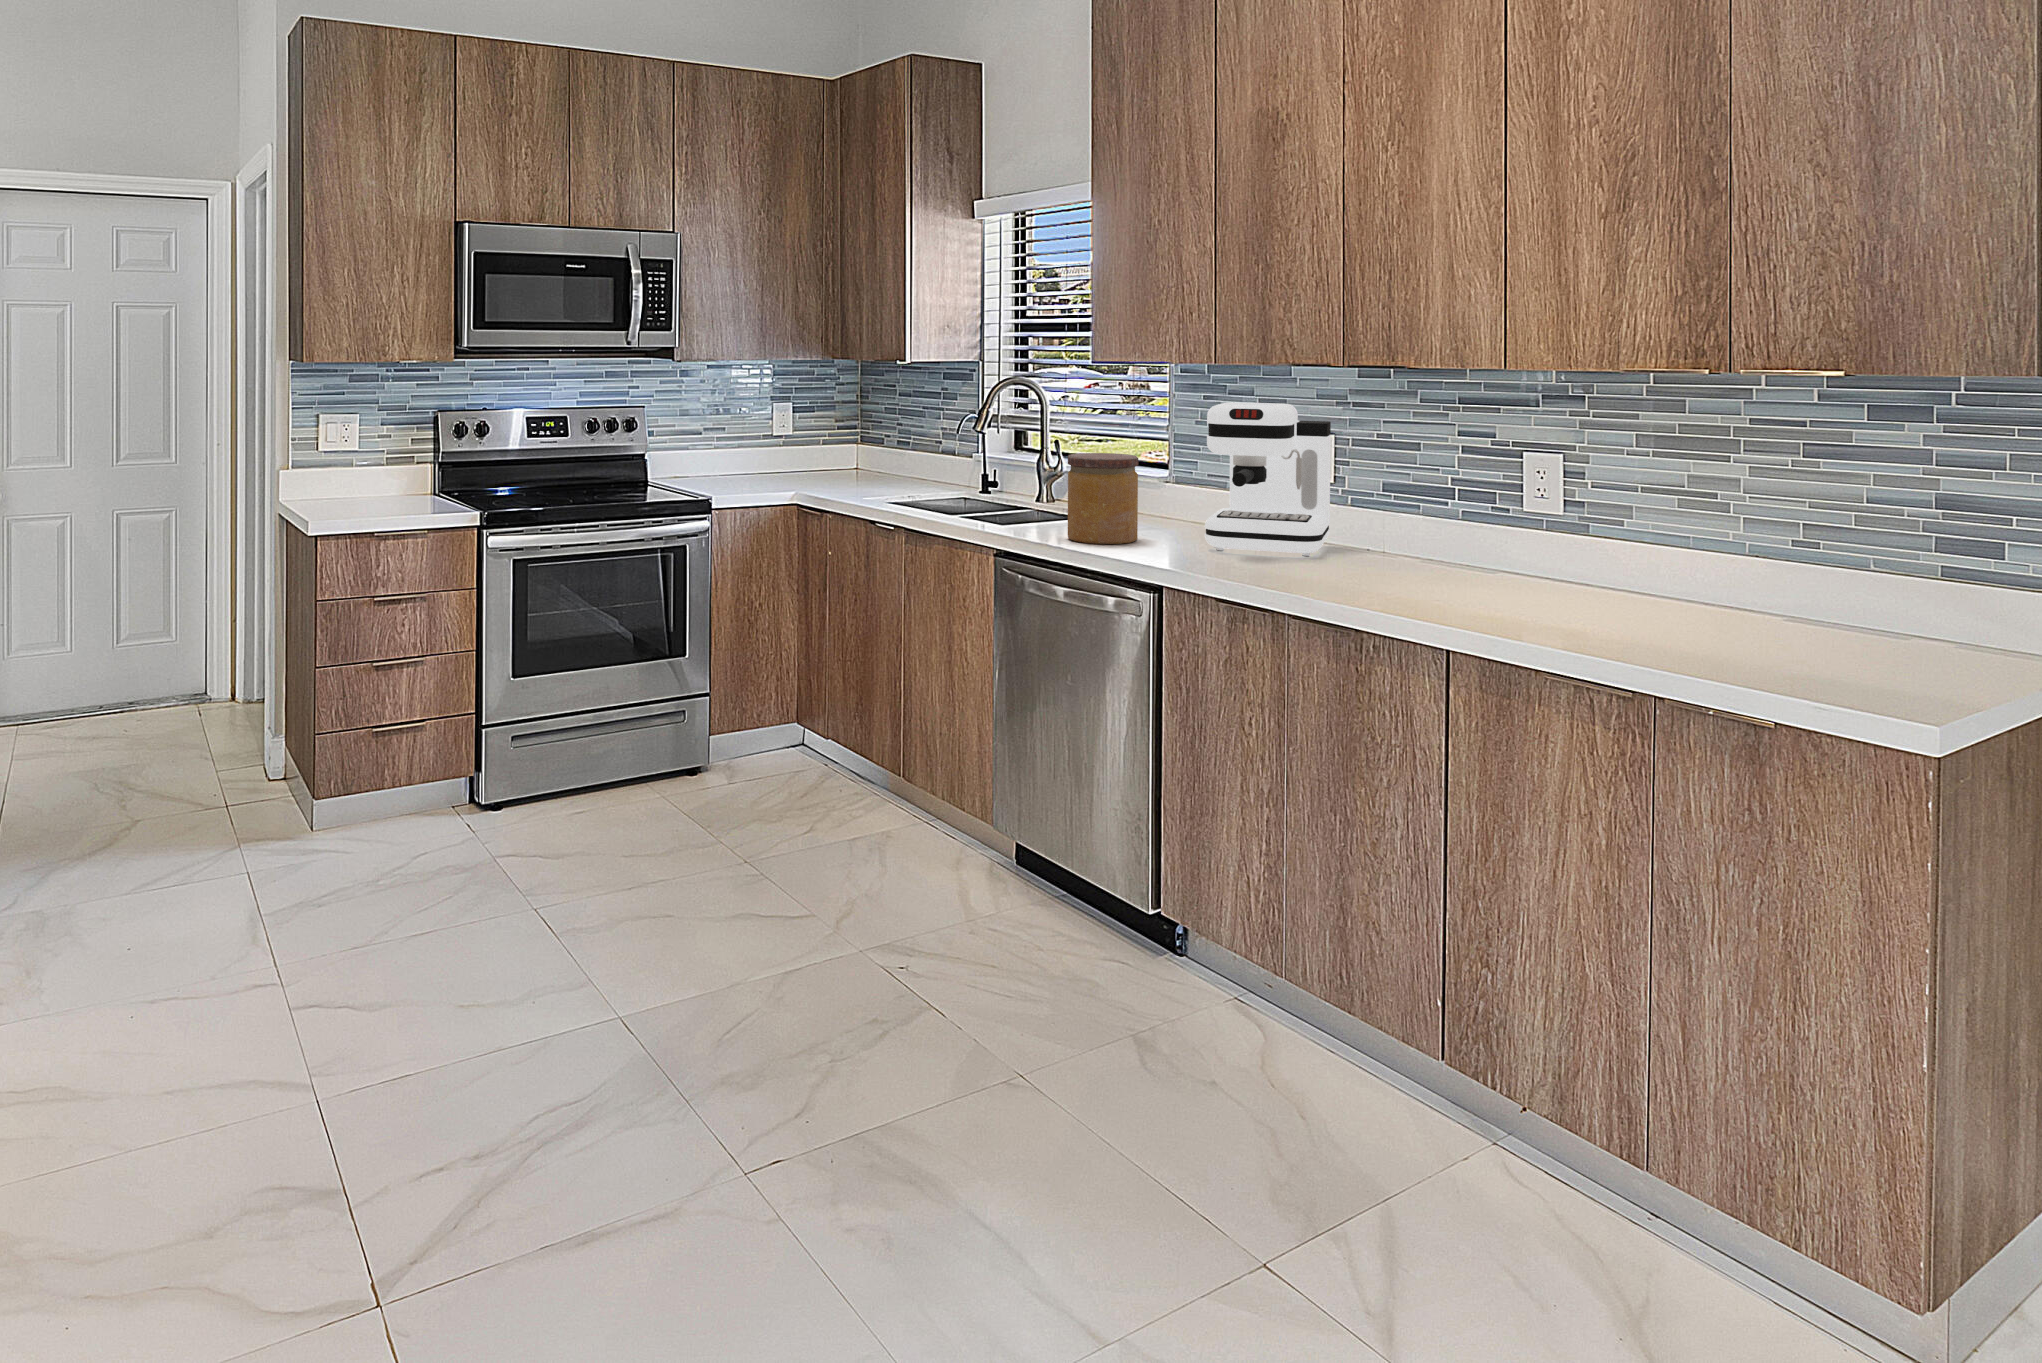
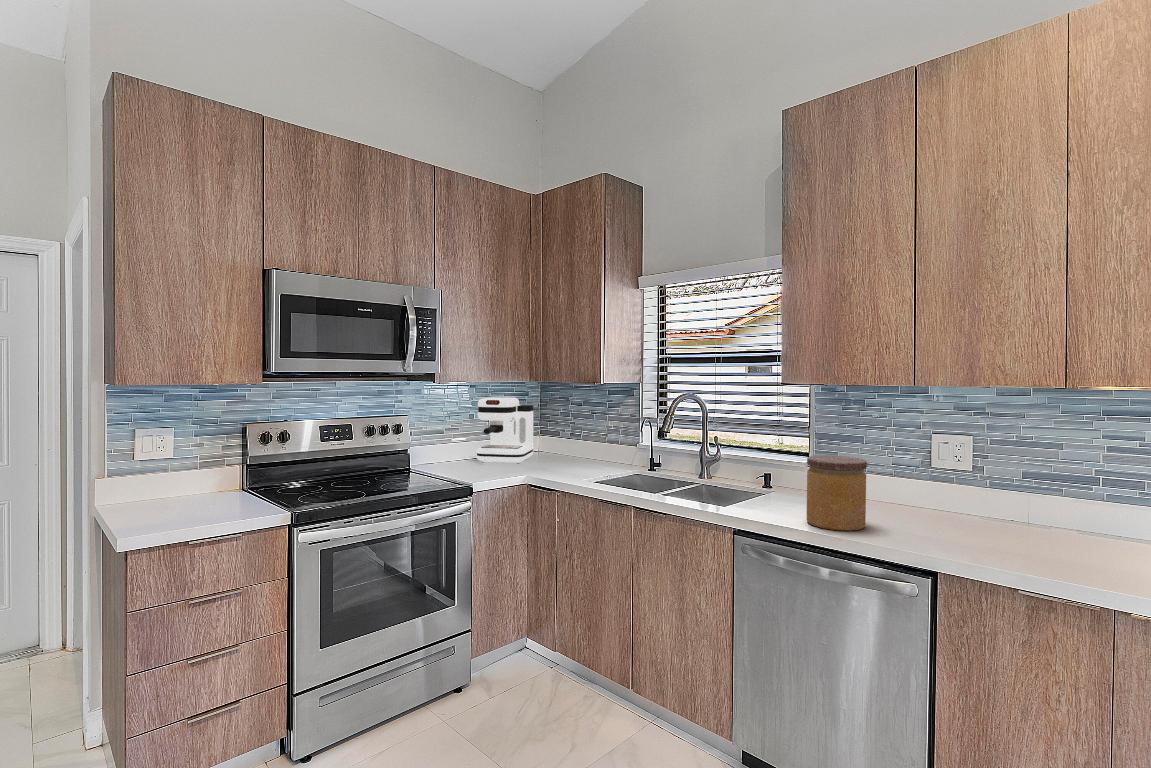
coffee maker: present [1205,402,1331,556] -> present [476,397,533,463]

